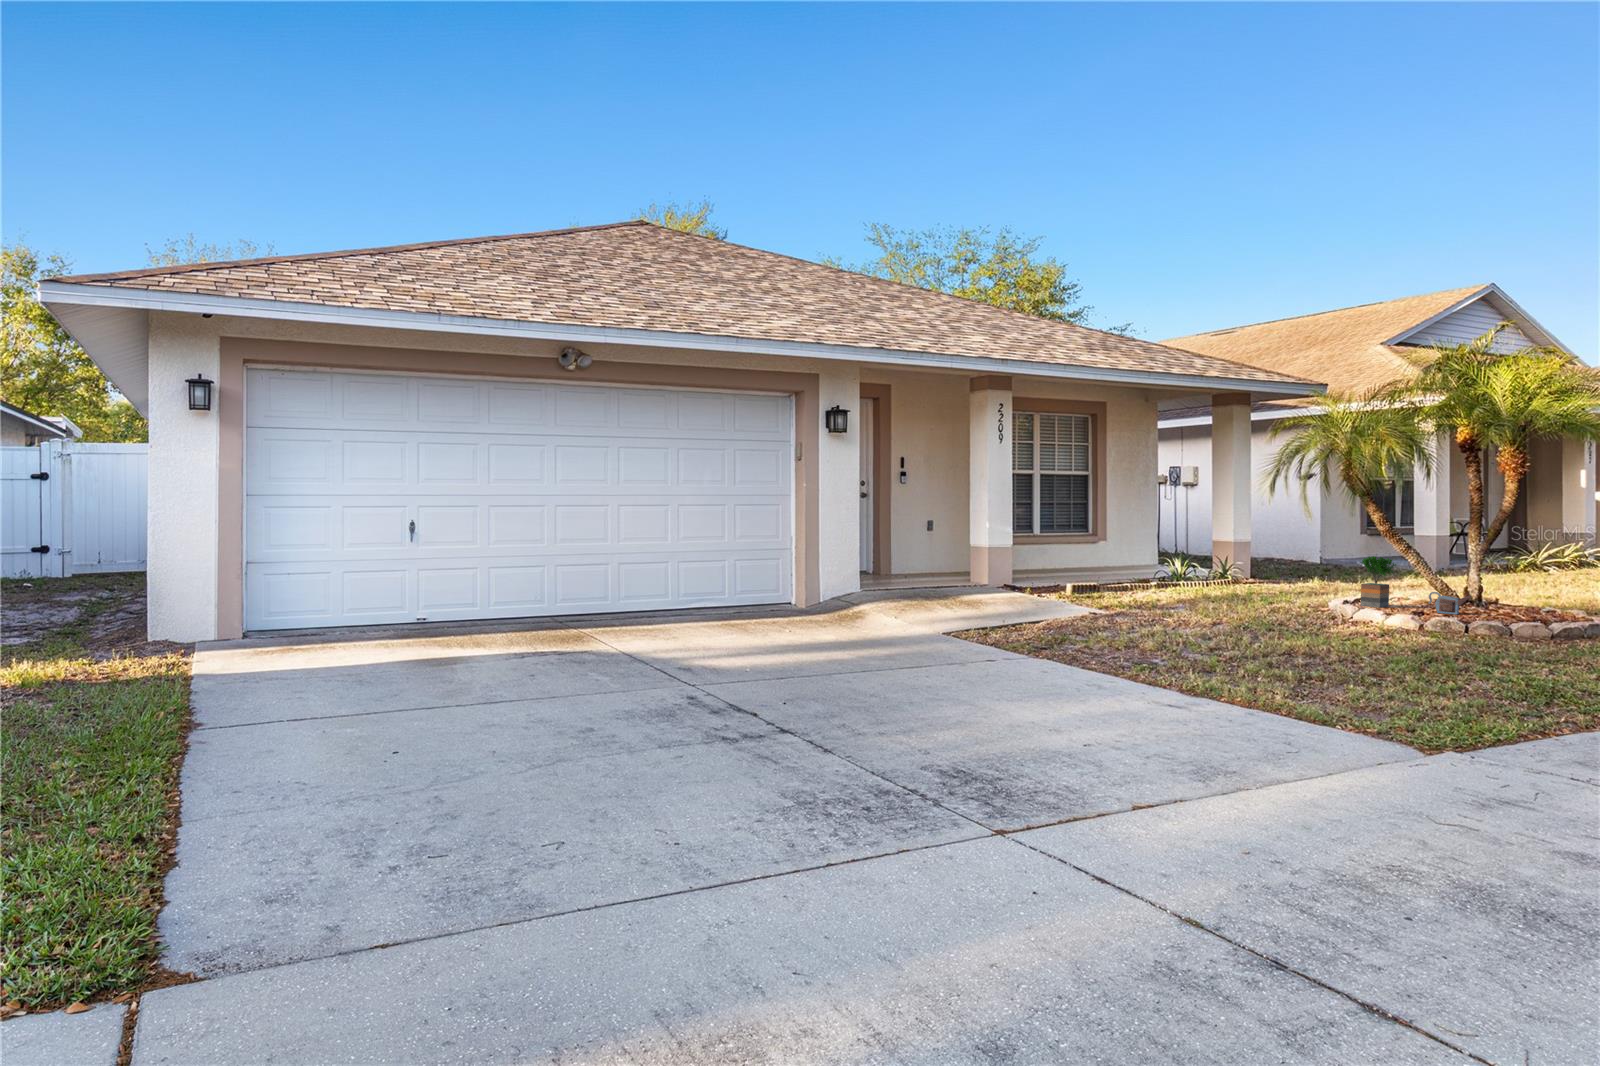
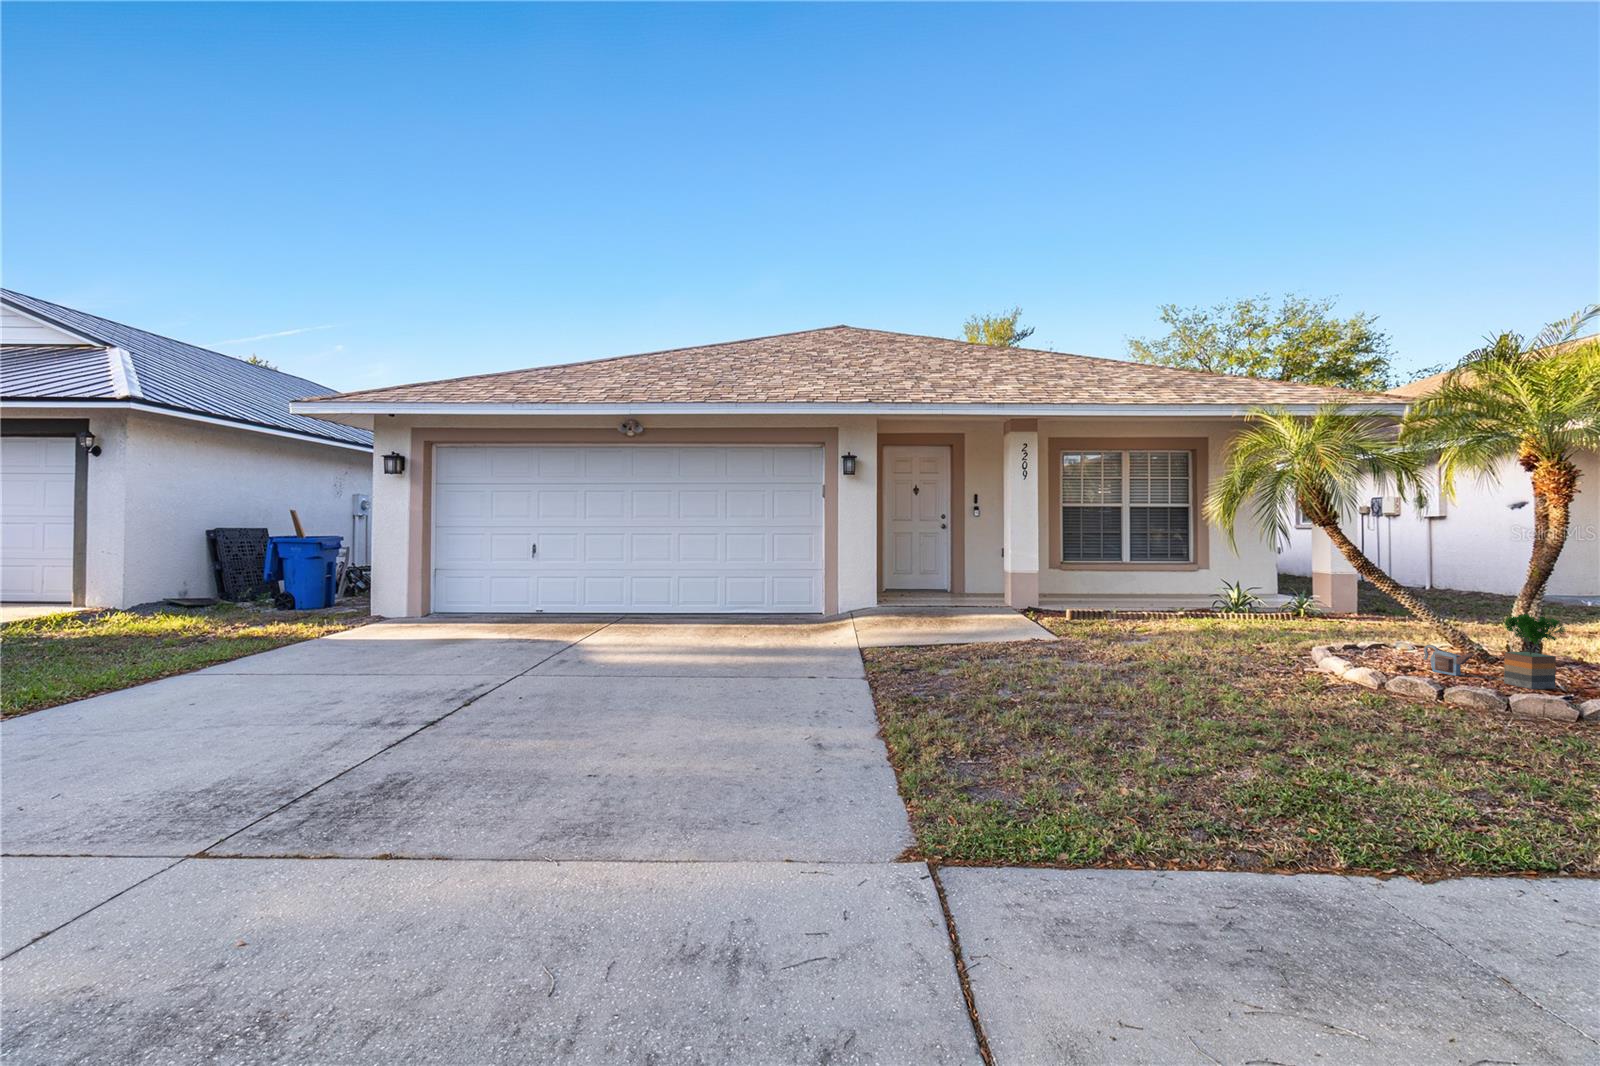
potted tree: present [1361,556,1396,608] -> present [1504,614,1566,689]

